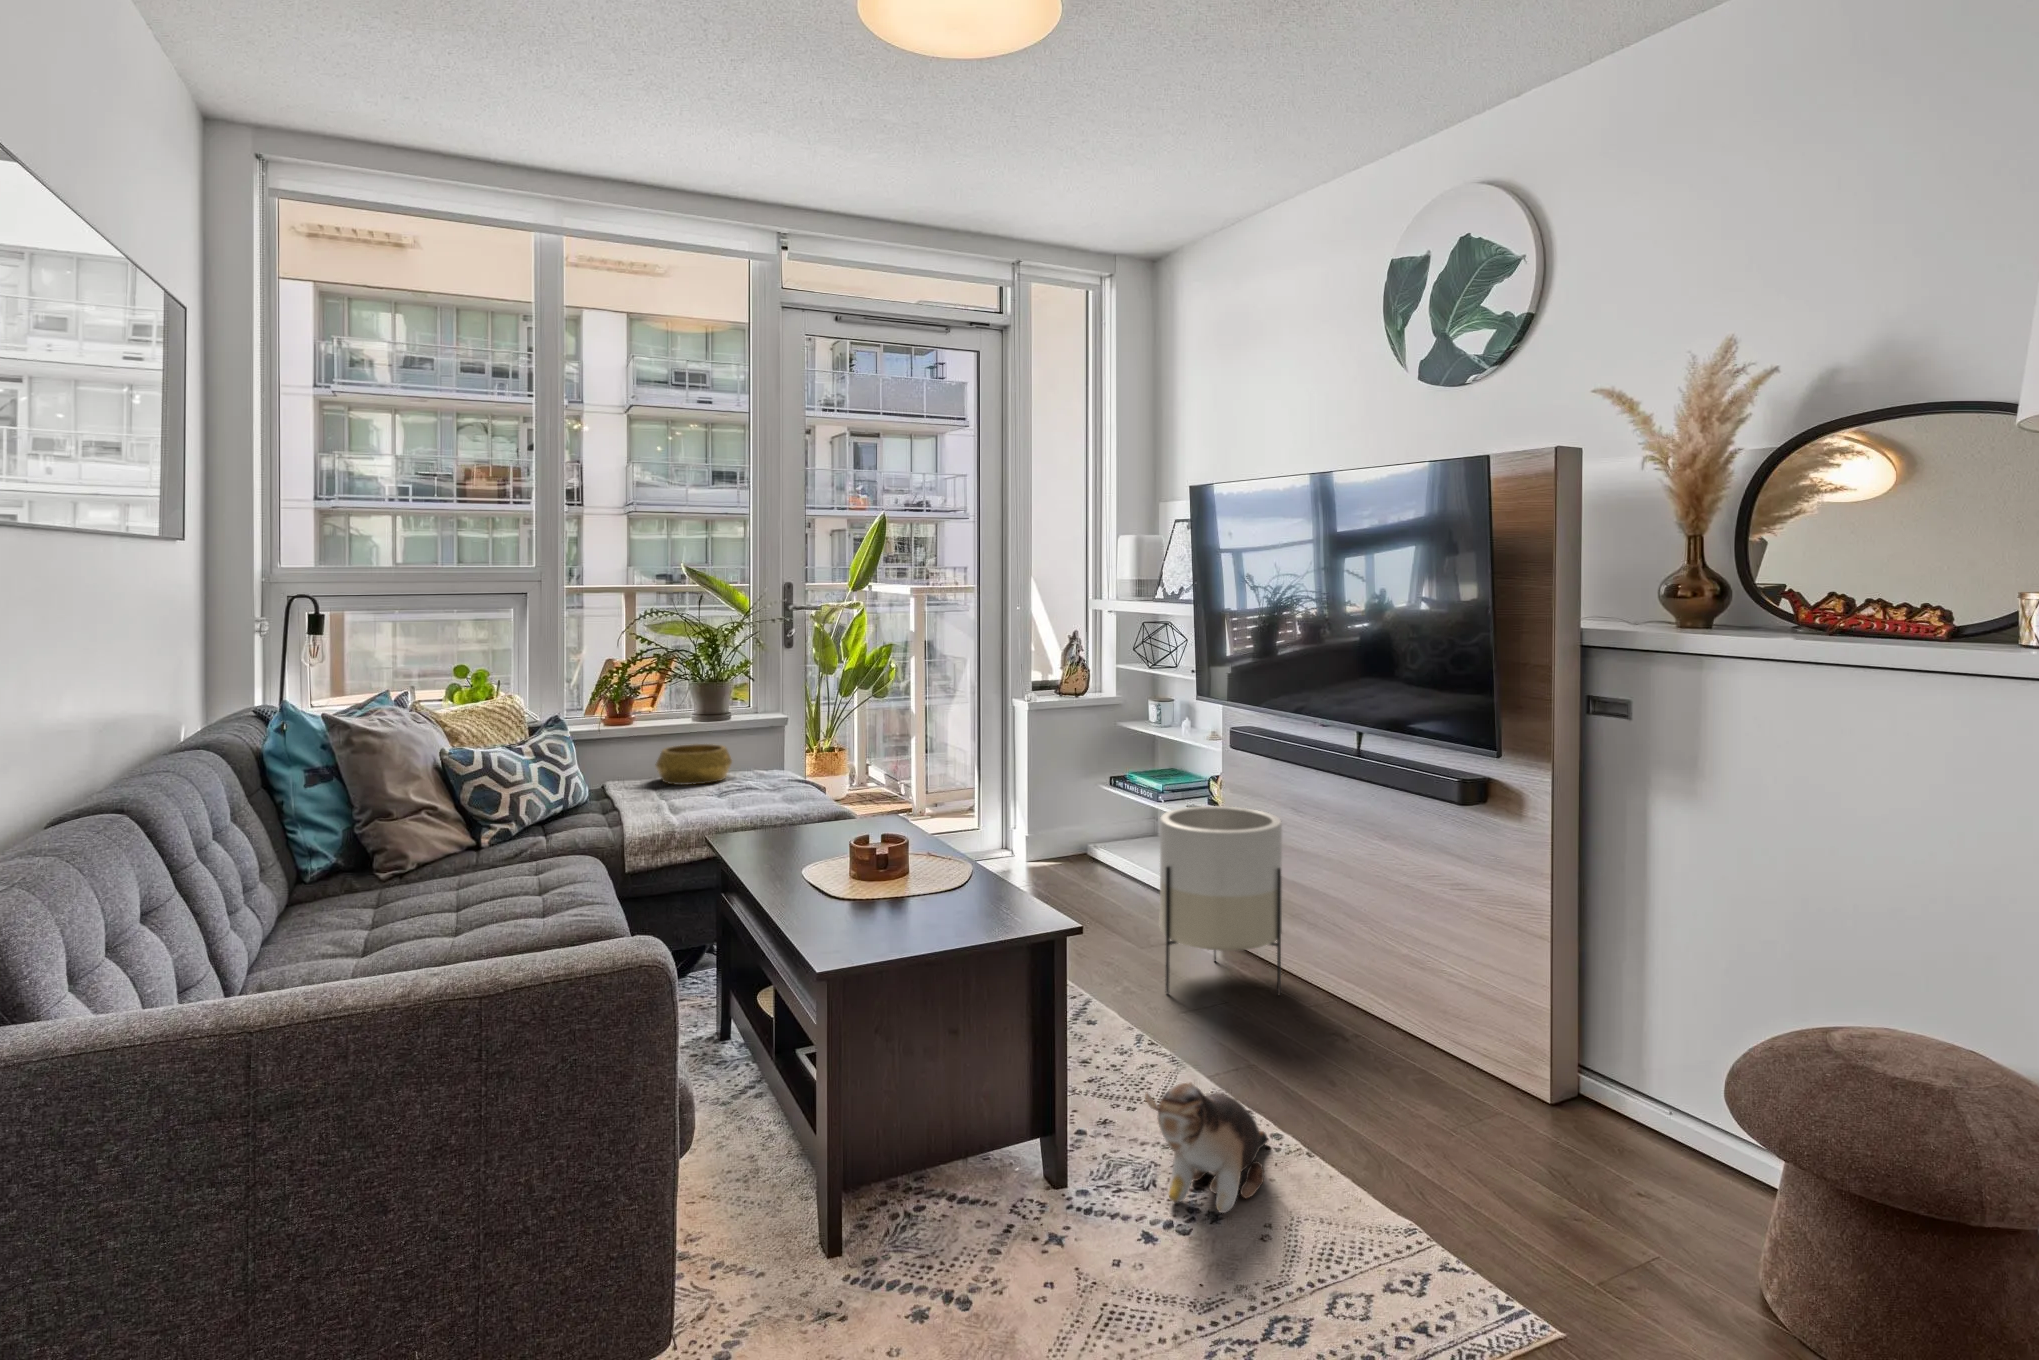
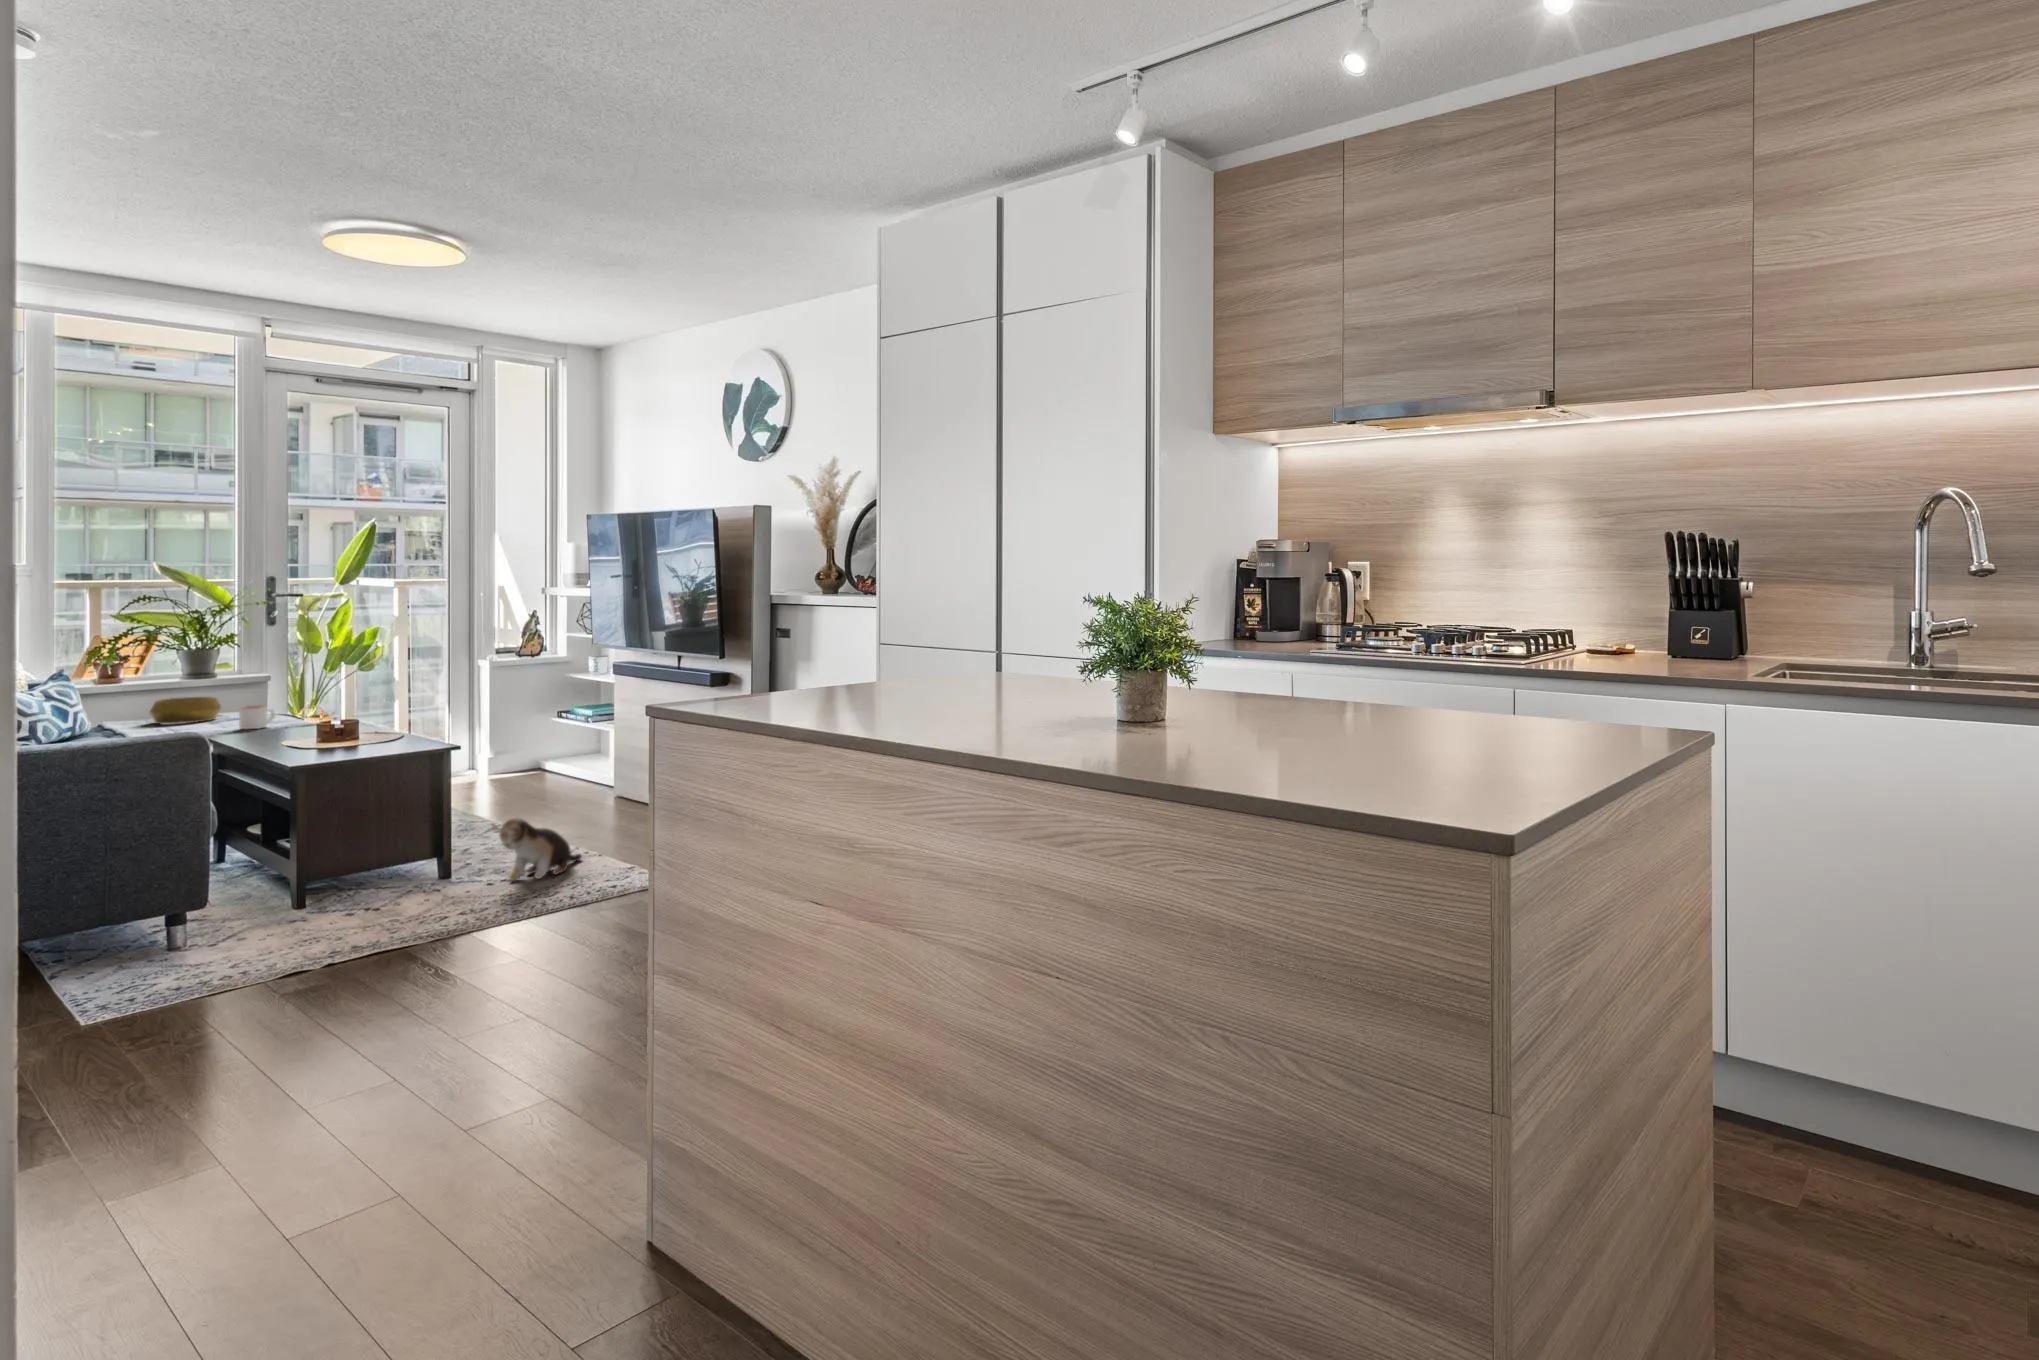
mug: none [750,774,792,812] -> present [239,706,275,730]
planter: present [1159,806,1282,995] -> none [559,711,641,821]

